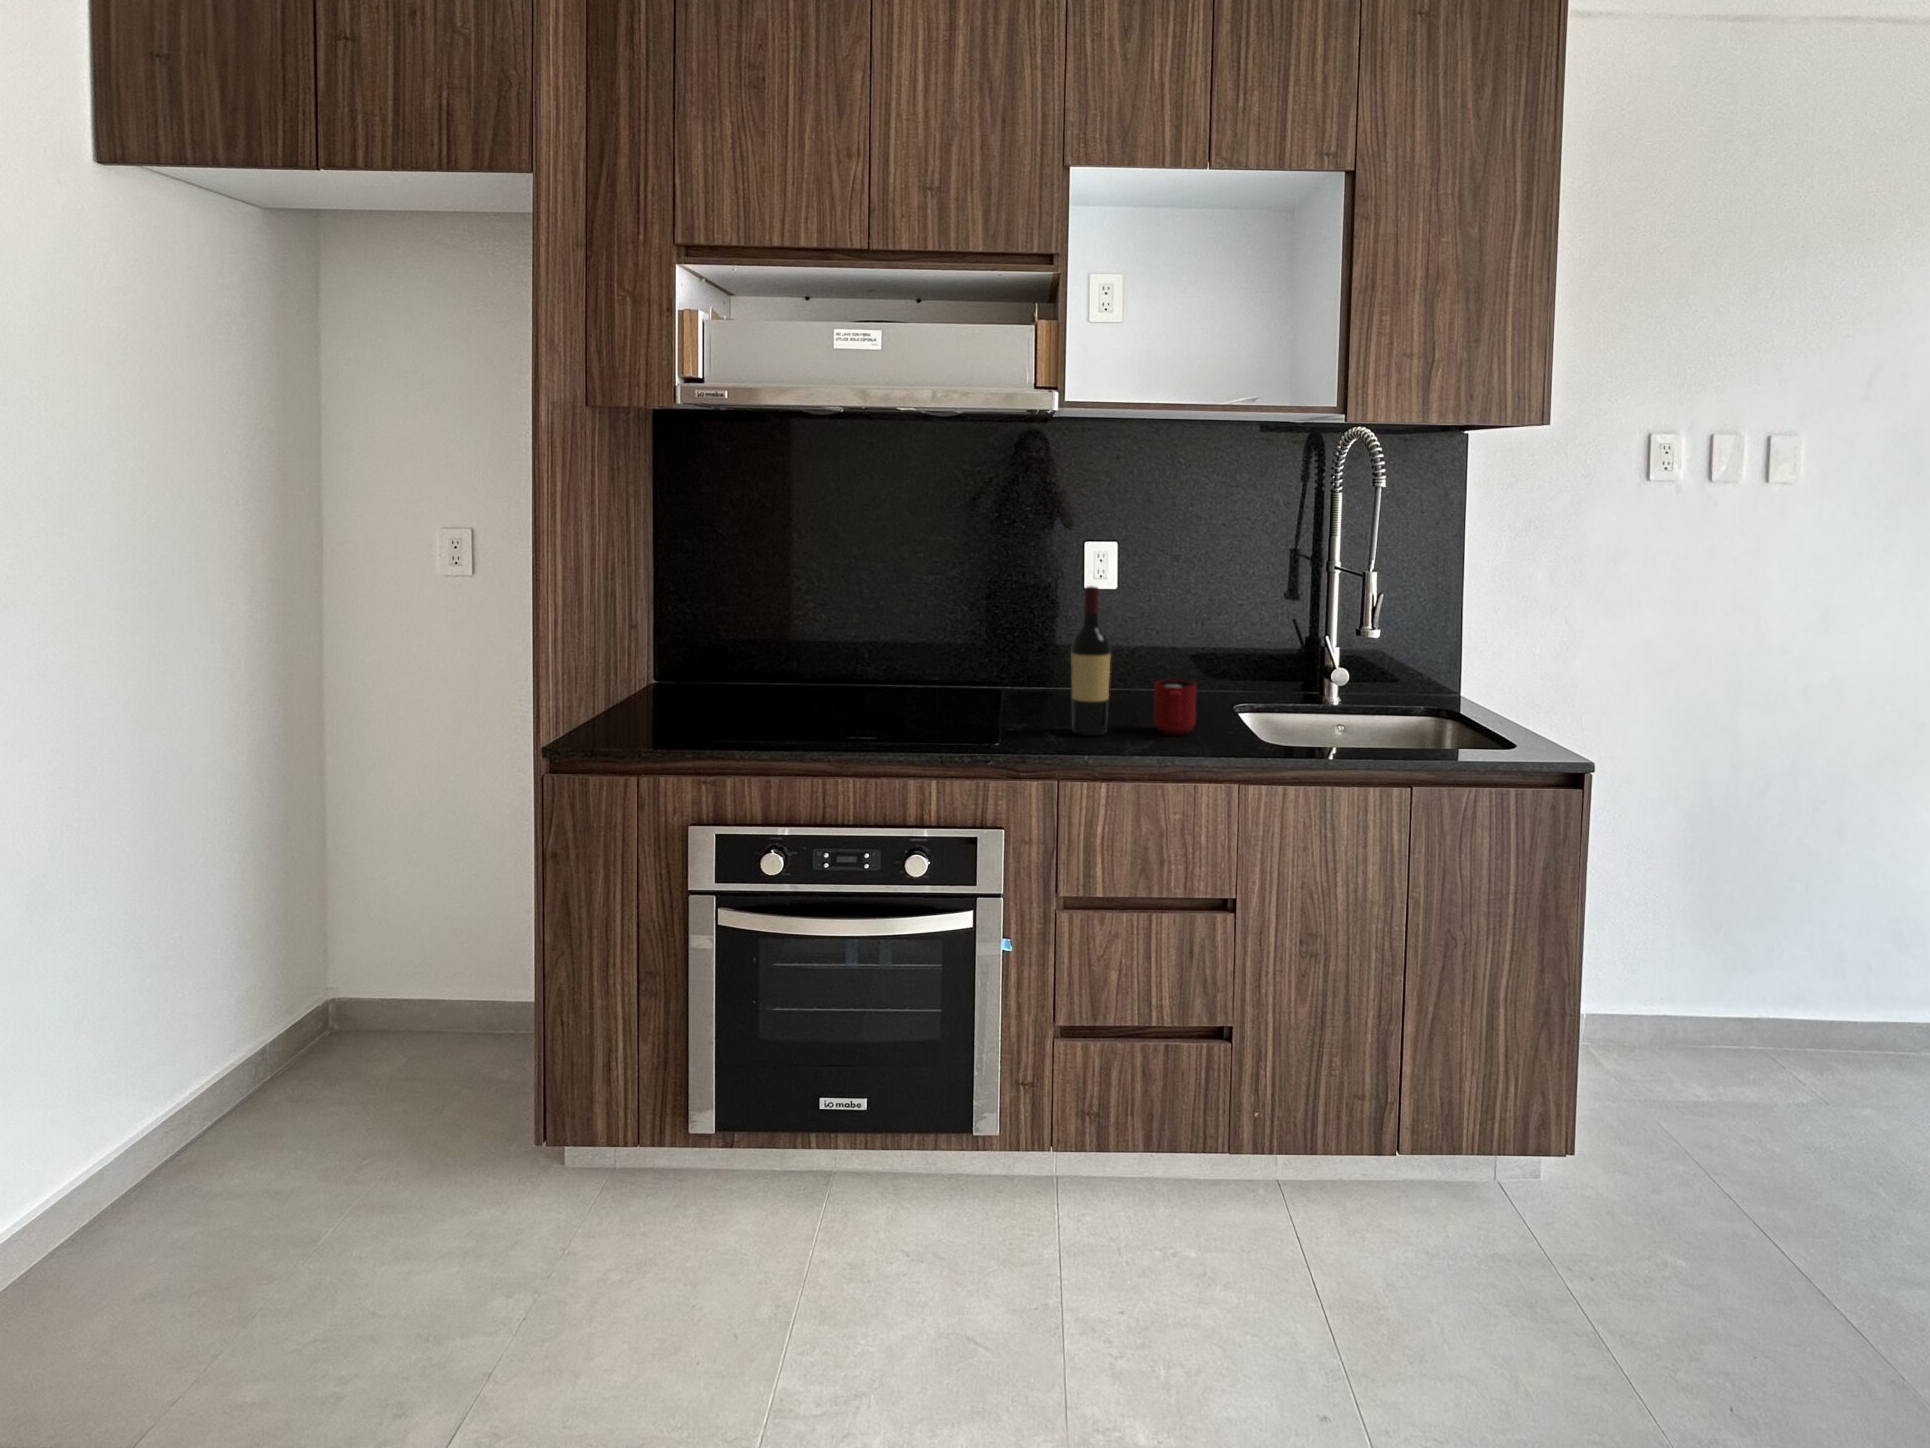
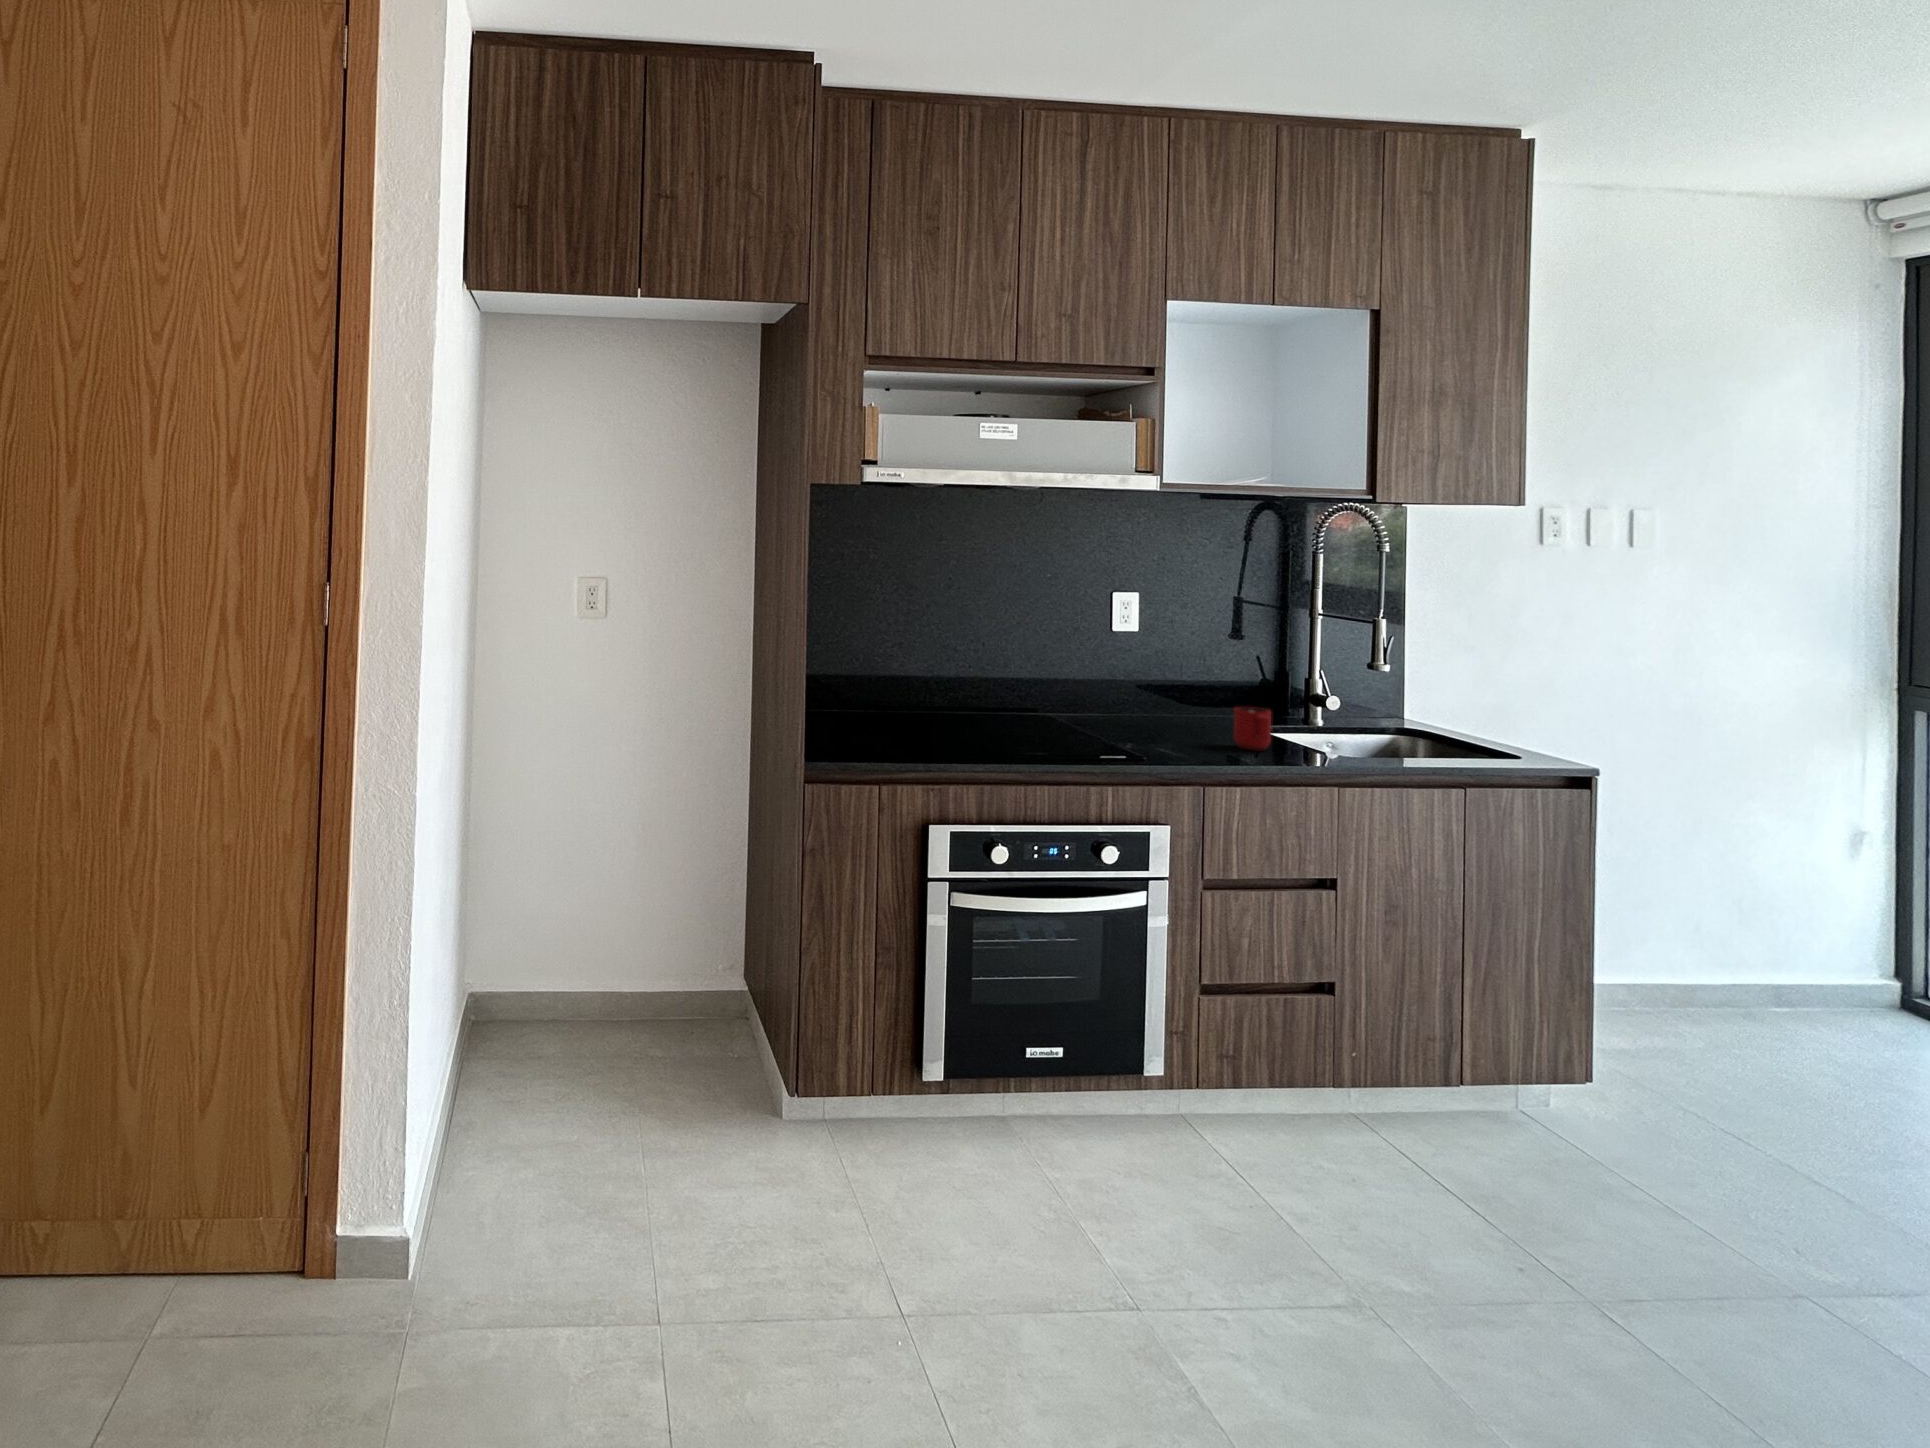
wine bottle: present [1071,586,1111,736] -> none [1176,632,1209,751]

